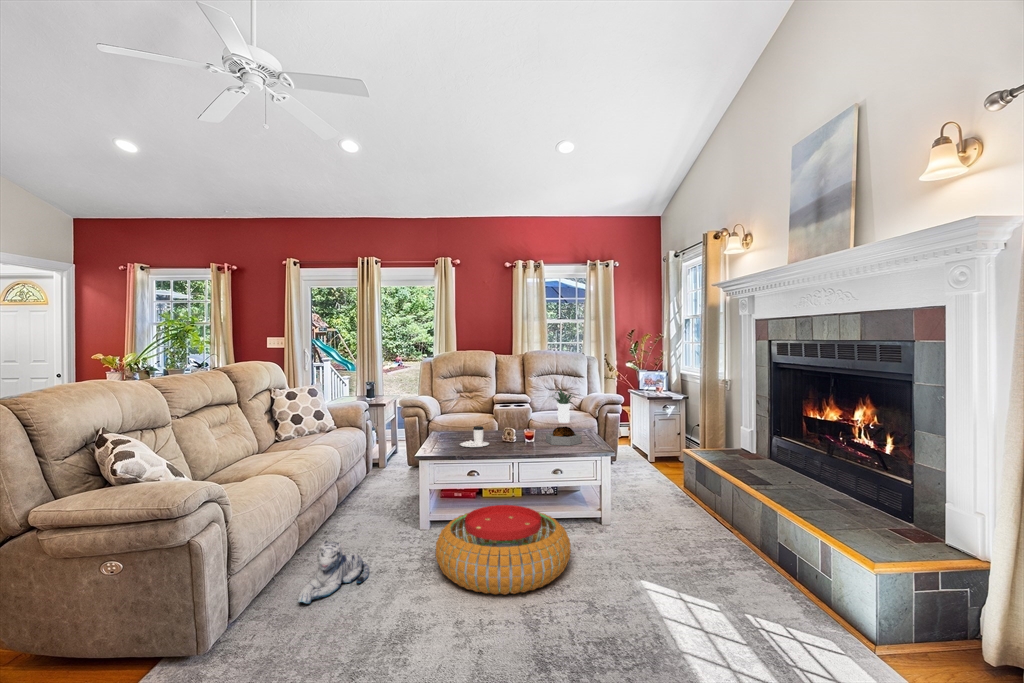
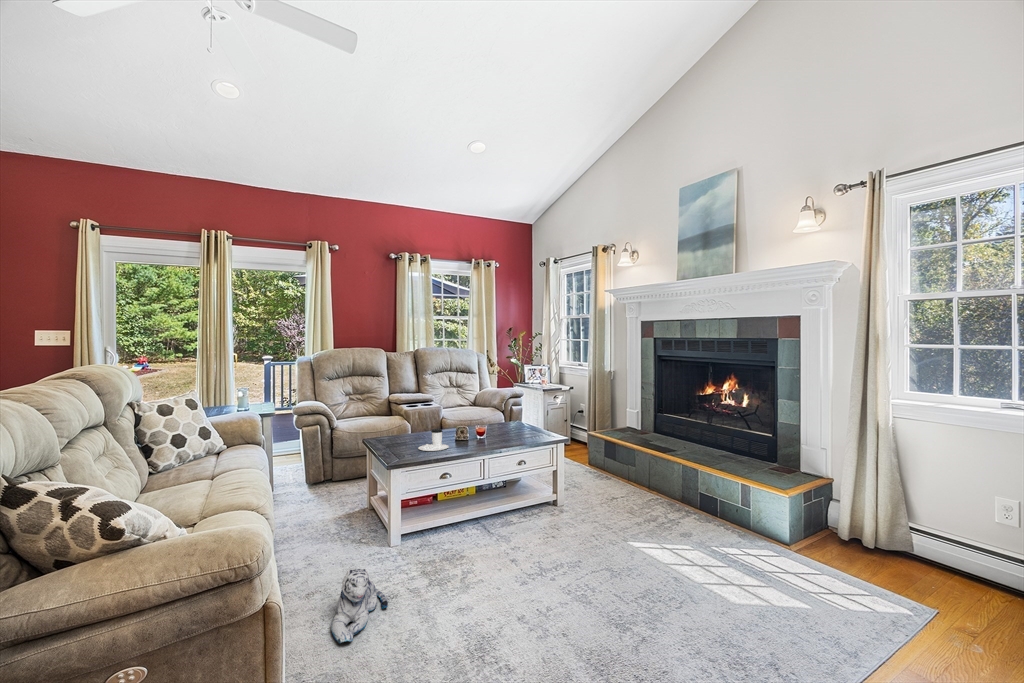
potted plant: present [554,389,574,423] -> none [459,386,495,419]
decorative bowl: present [546,427,582,446] -> none [495,421,529,440]
pouf: present [436,505,571,595] -> none [444,502,574,587]

